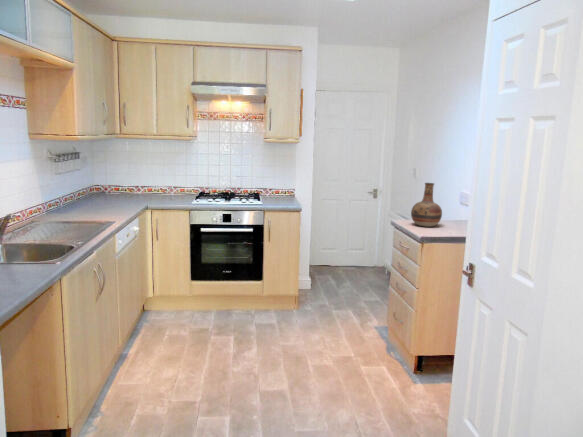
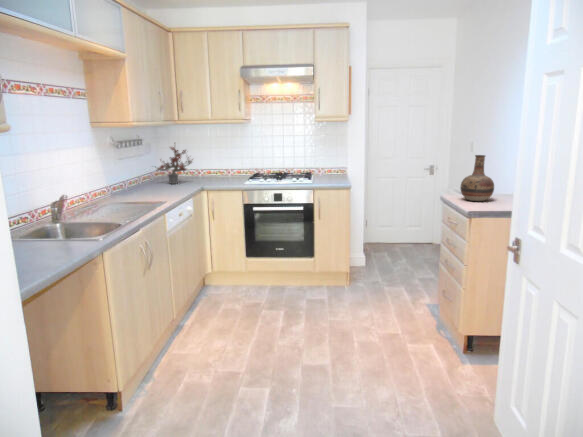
potted plant: none [89,153,139,202] -> present [156,147,193,184]

